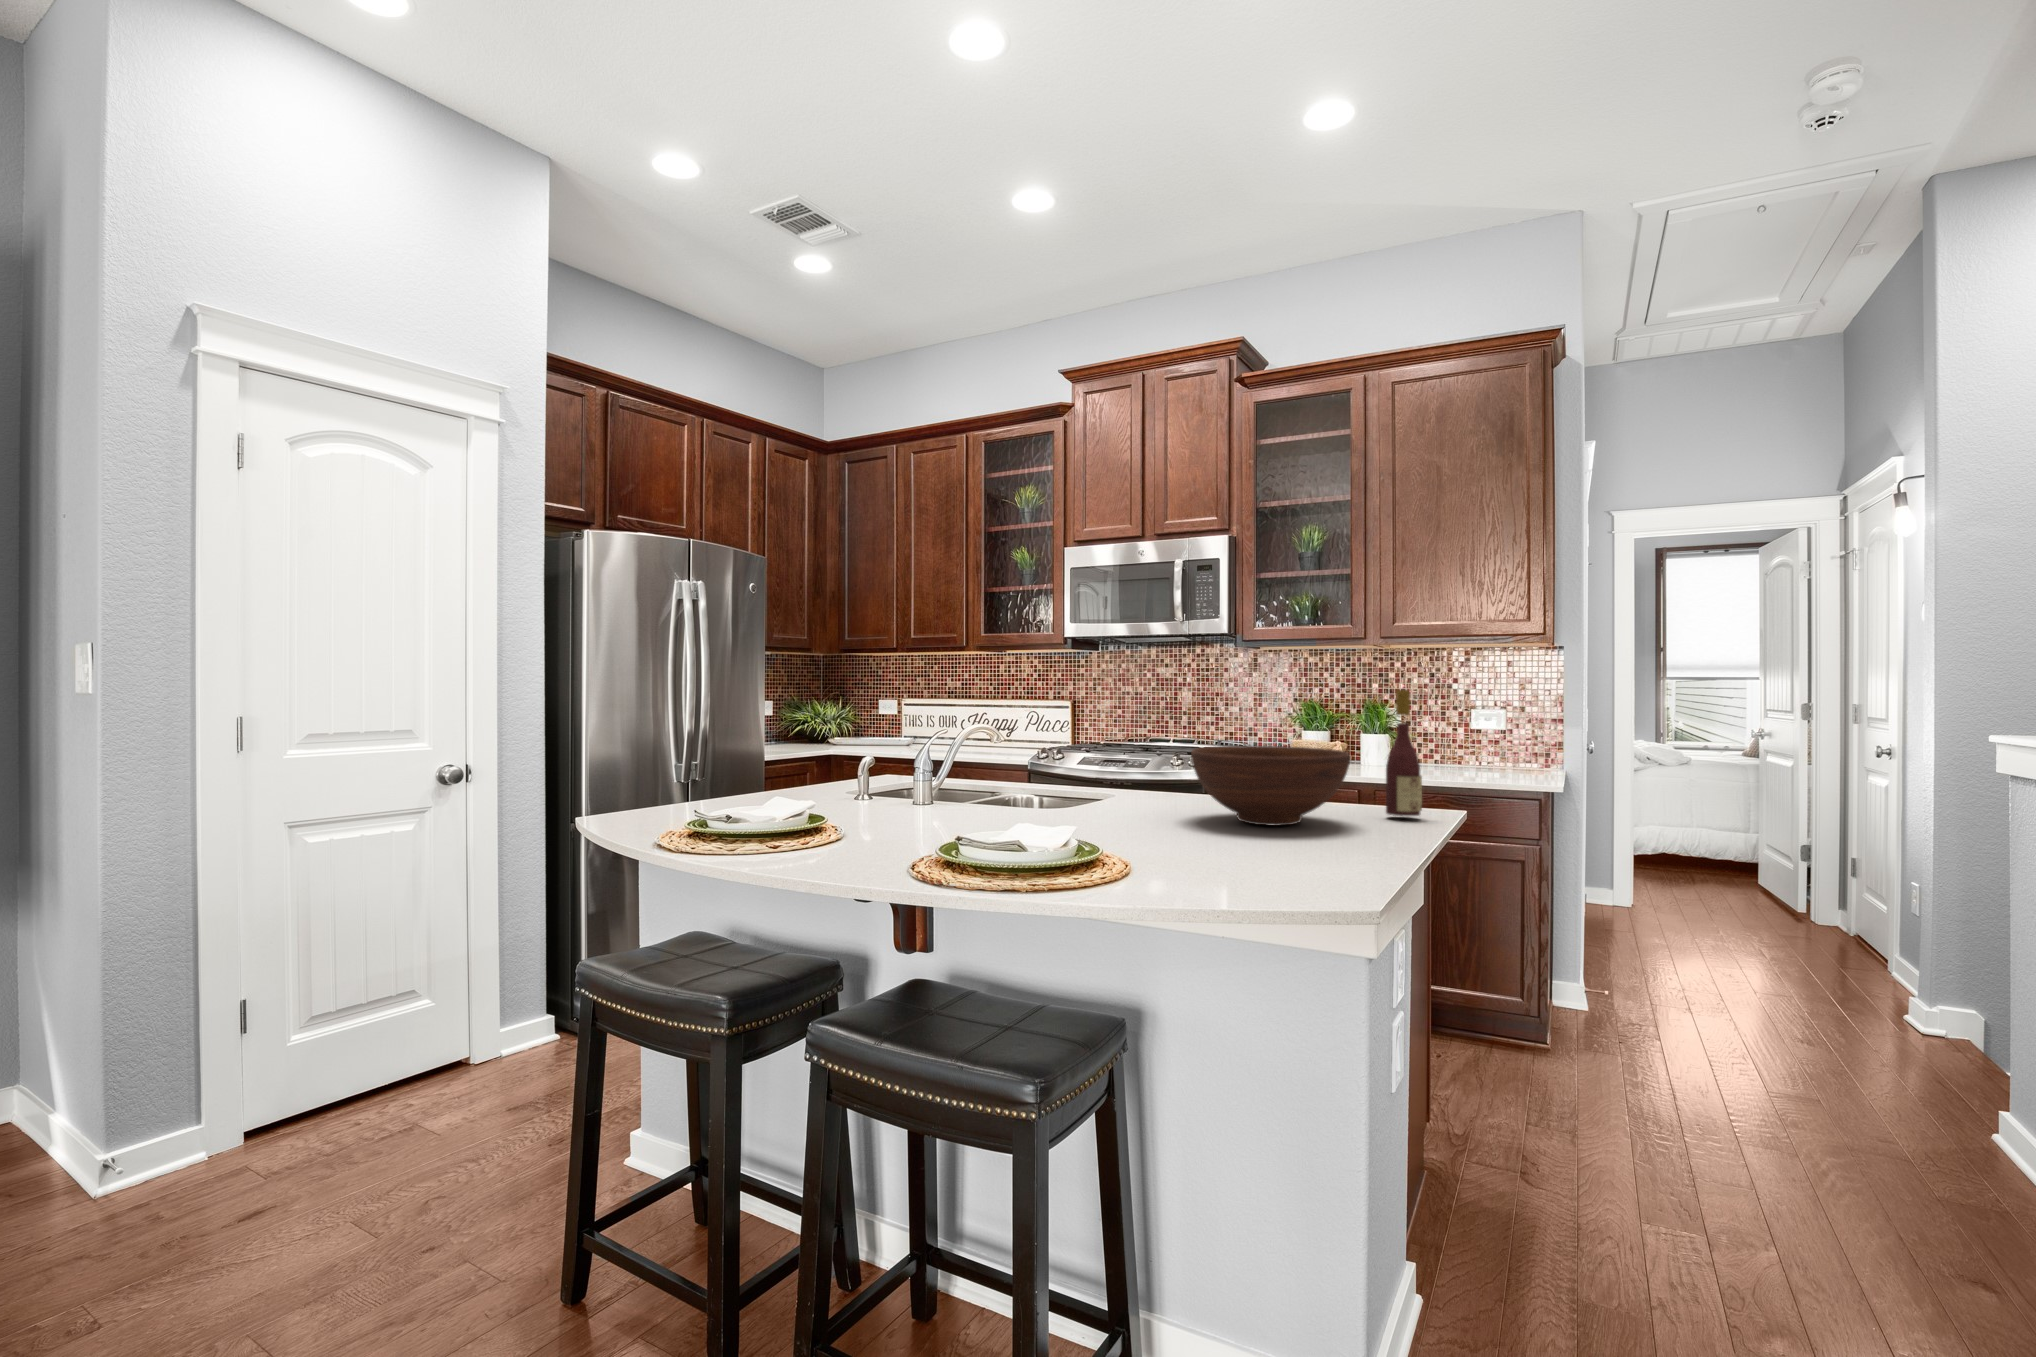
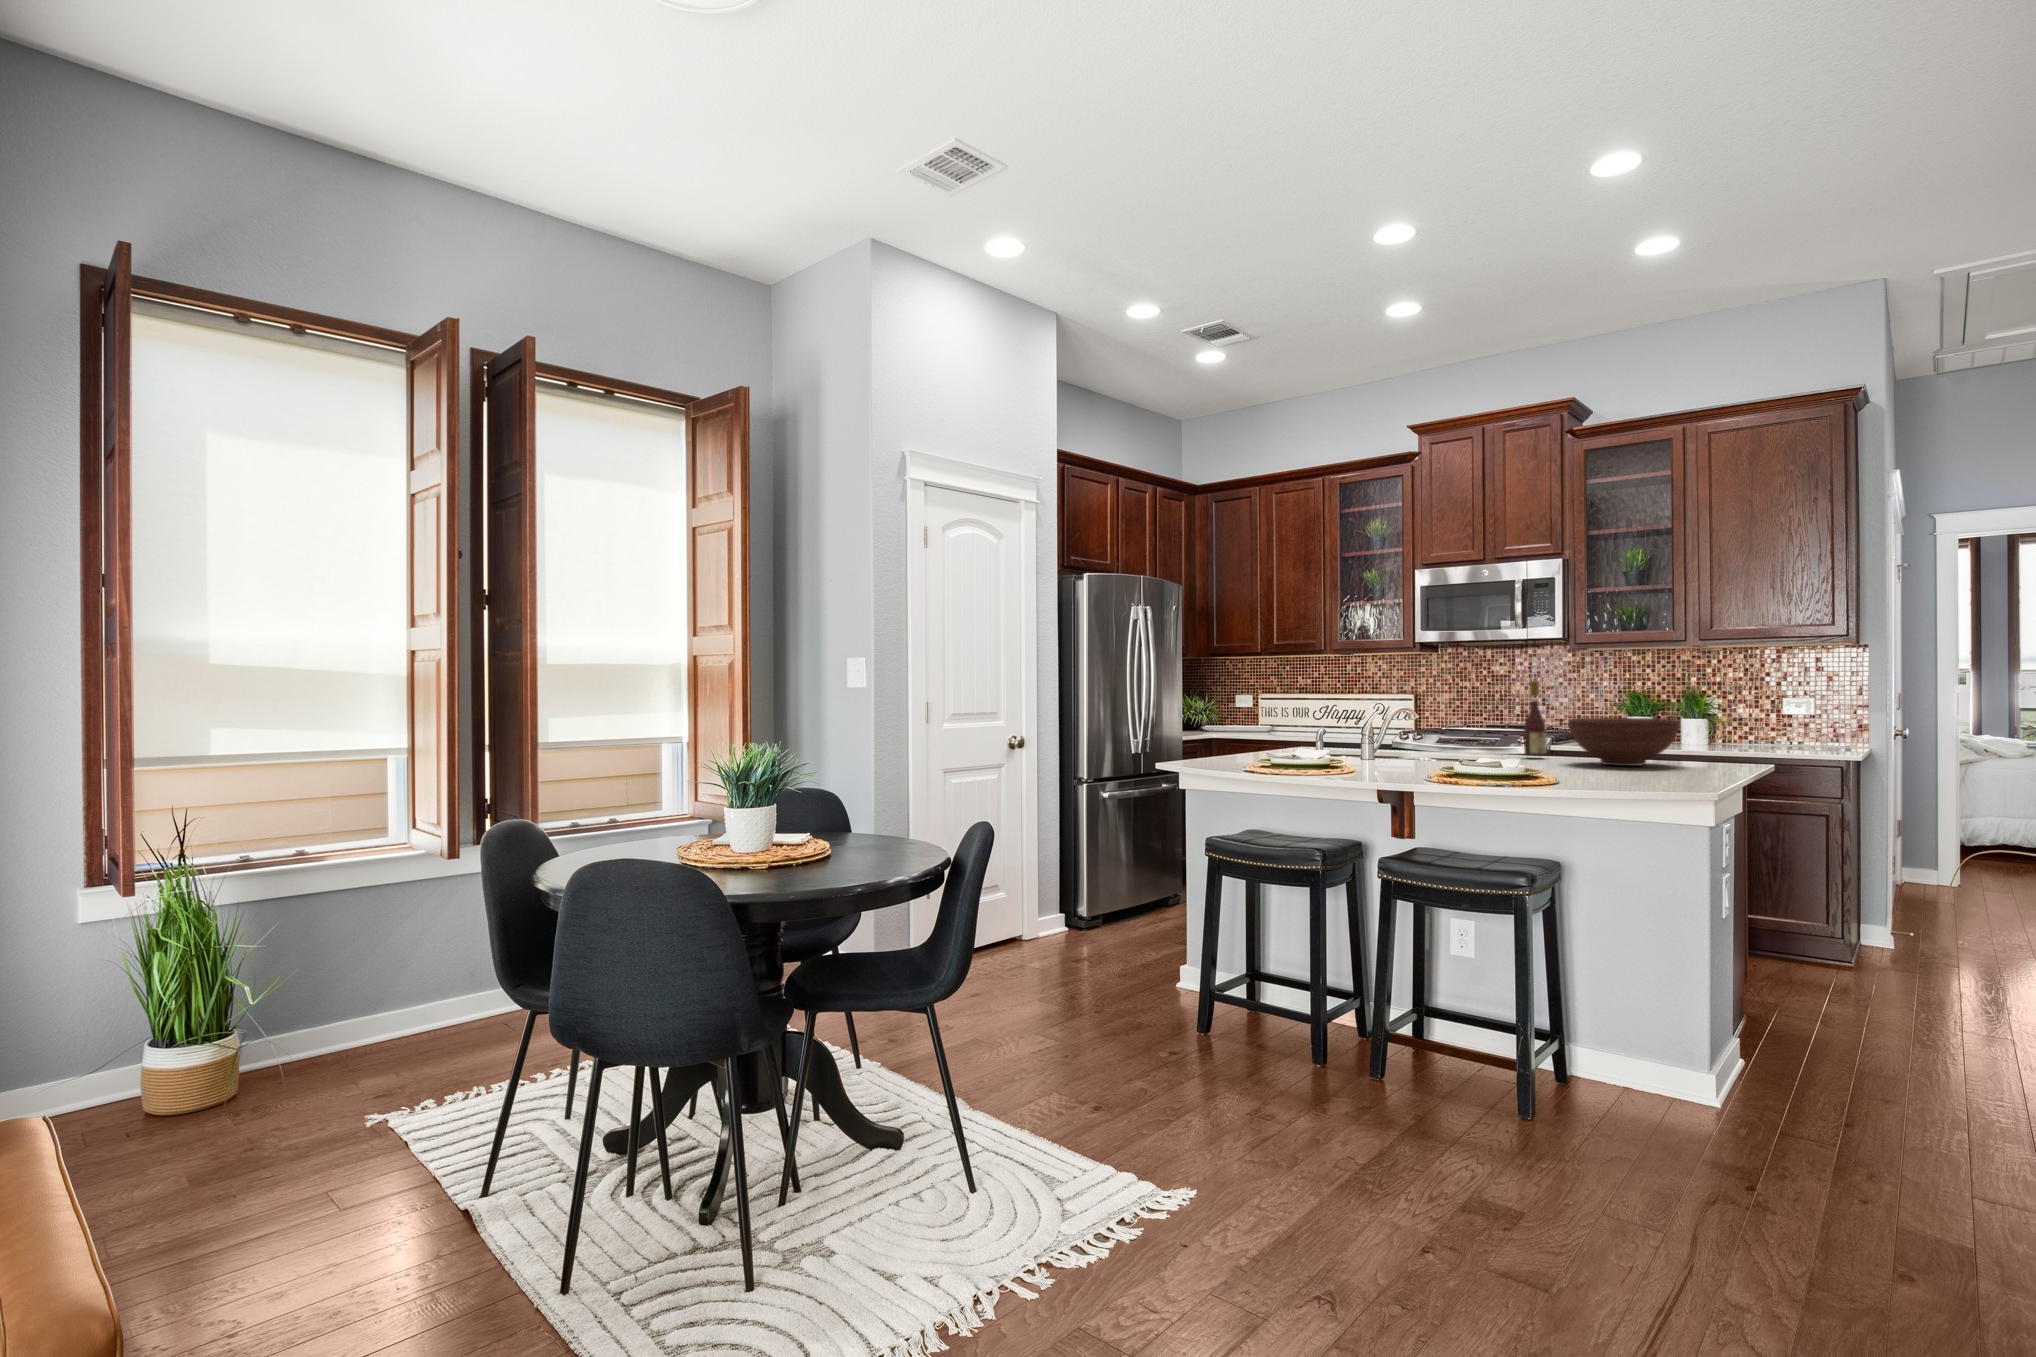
wine bottle: present [1386,690,1422,816] -> present [1524,681,1547,756]

